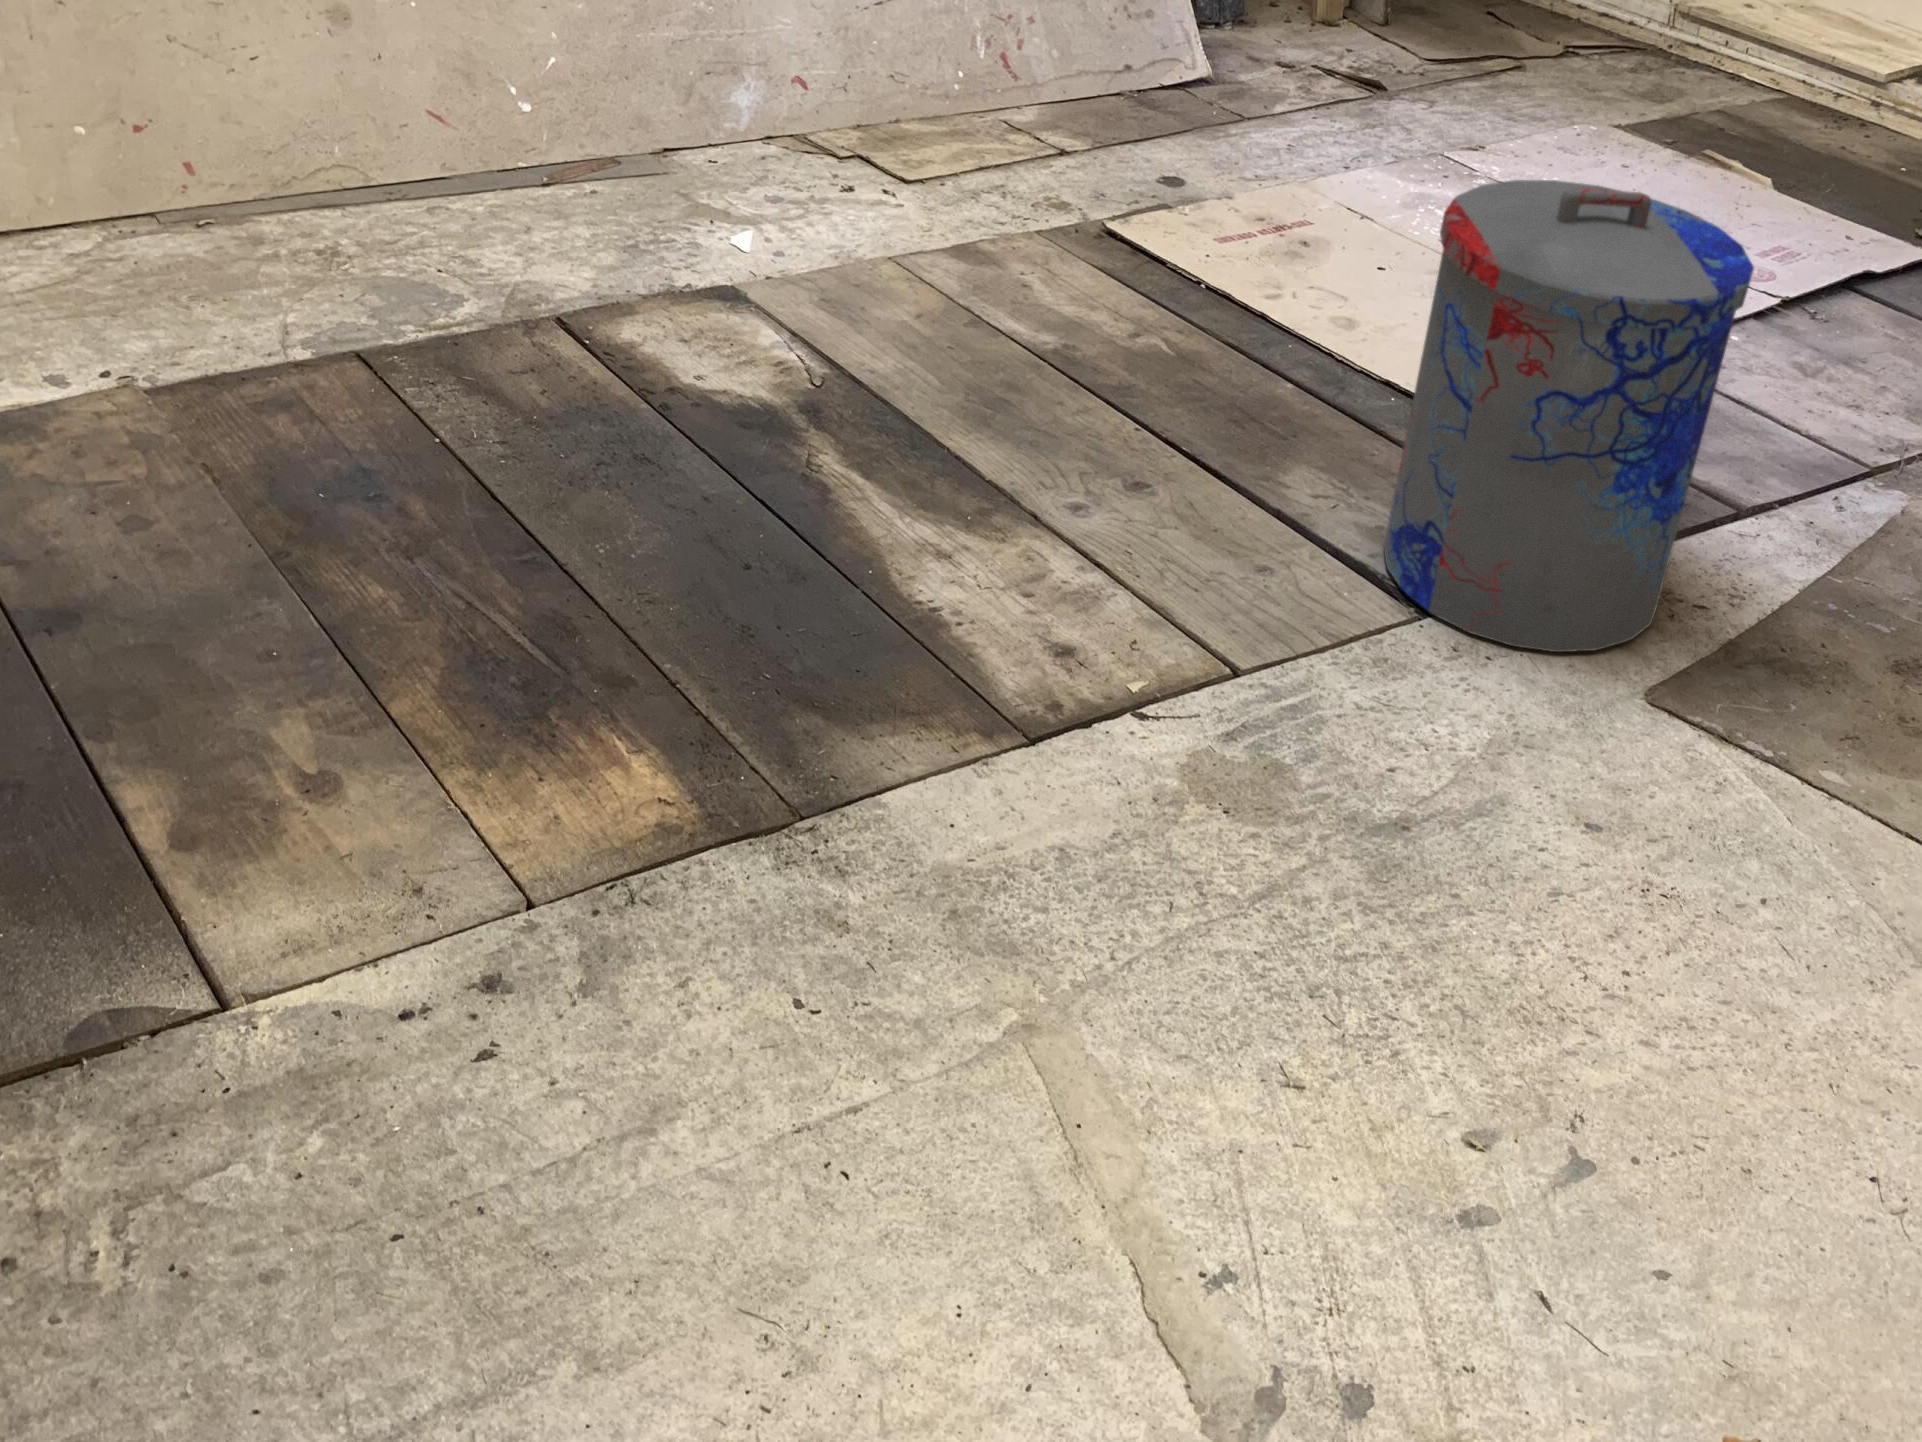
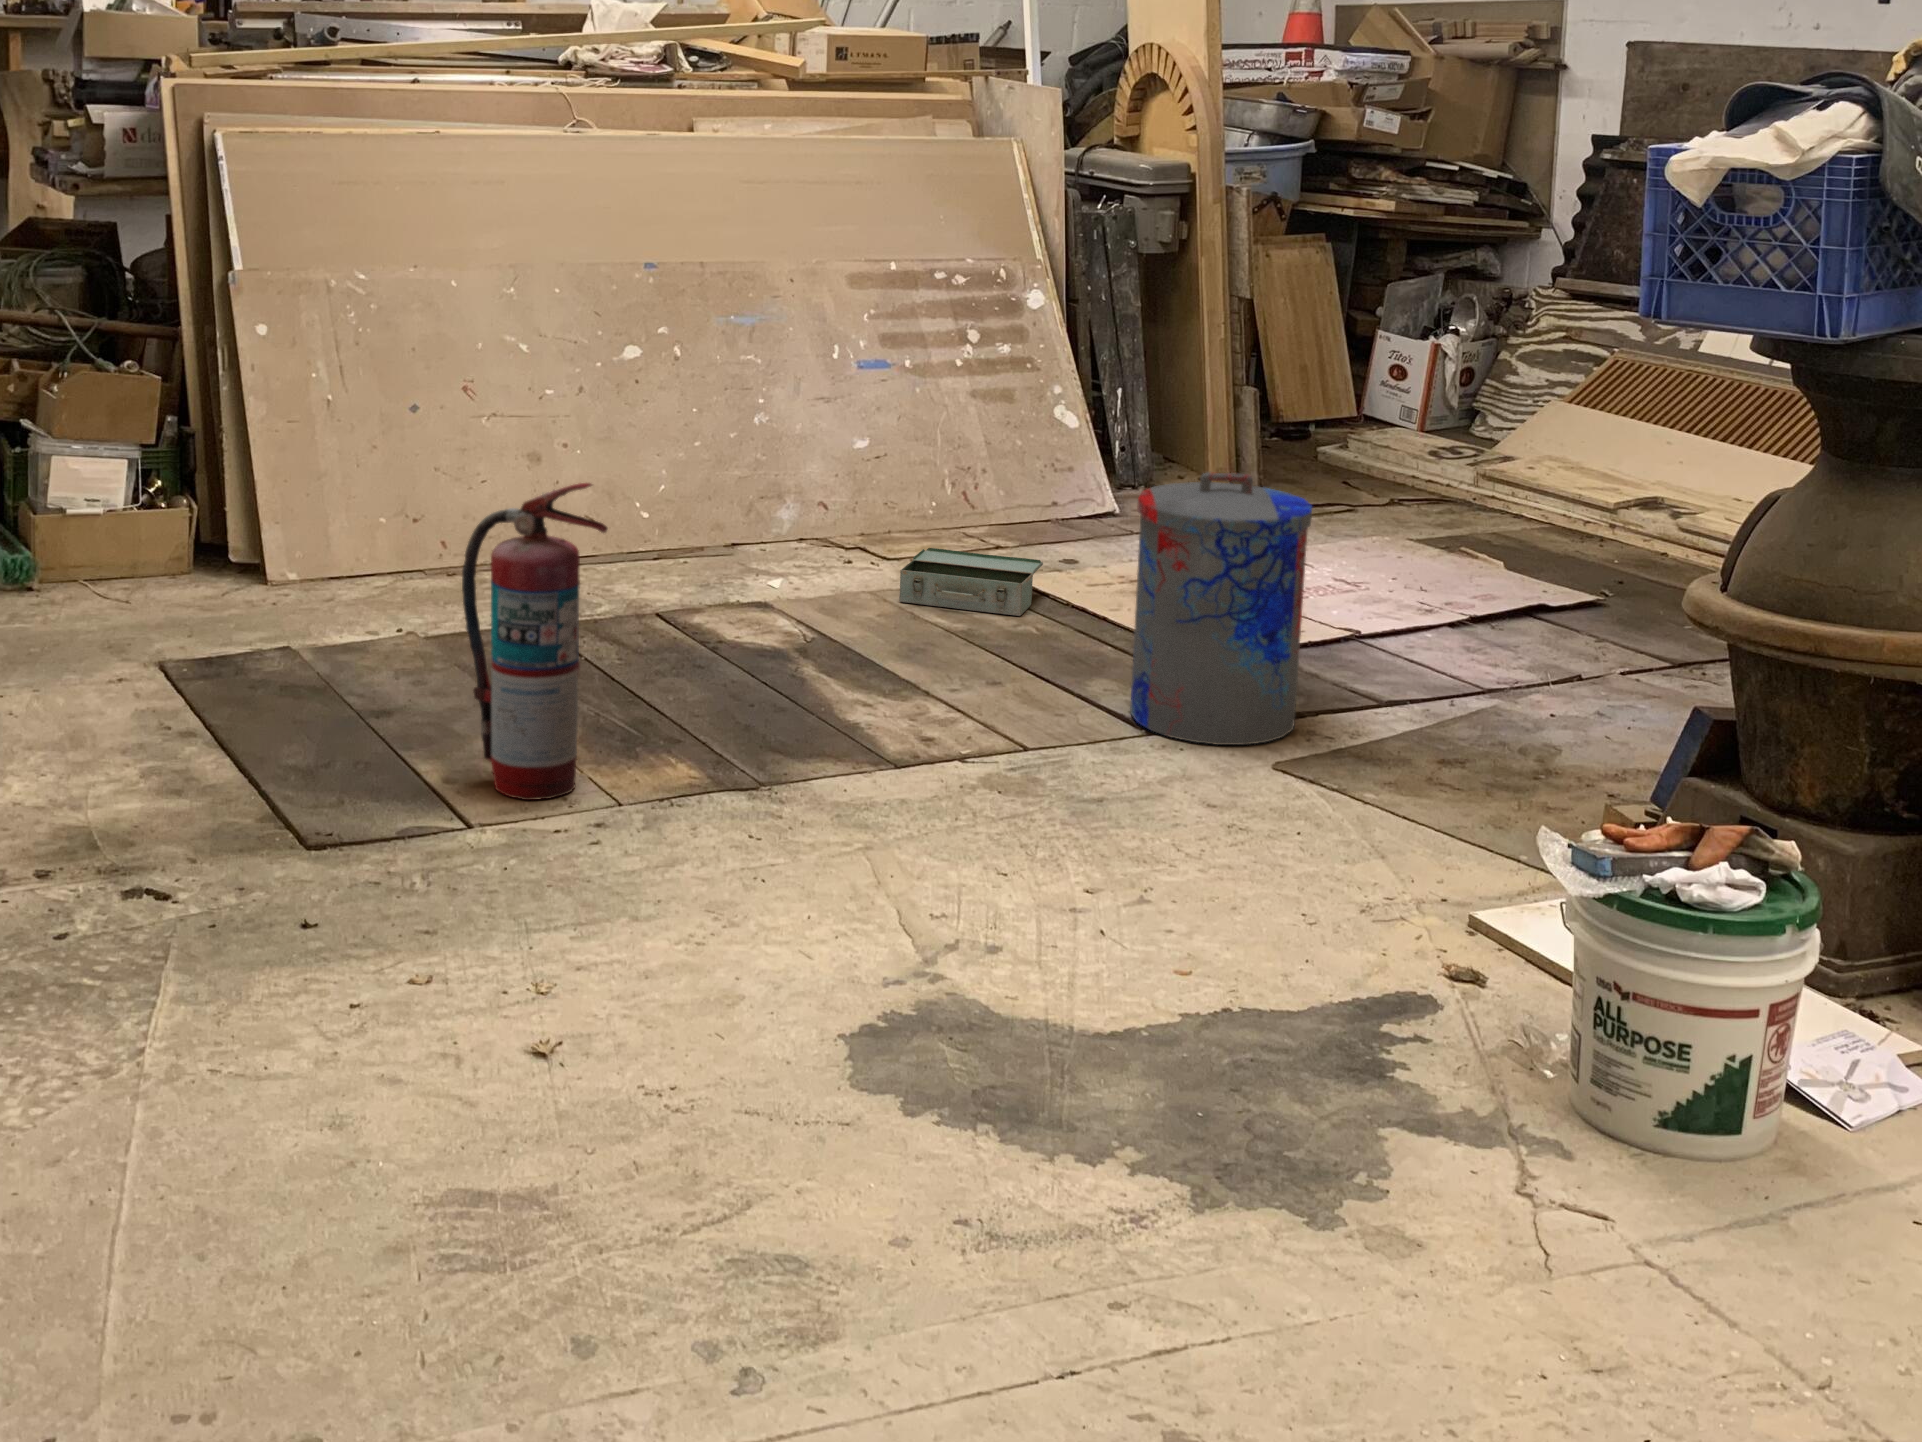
toolbox: none [944,179,1162,311] -> present [899,548,1043,616]
fire extinguisher: none [191,317,505,920] -> present [462,483,608,800]

